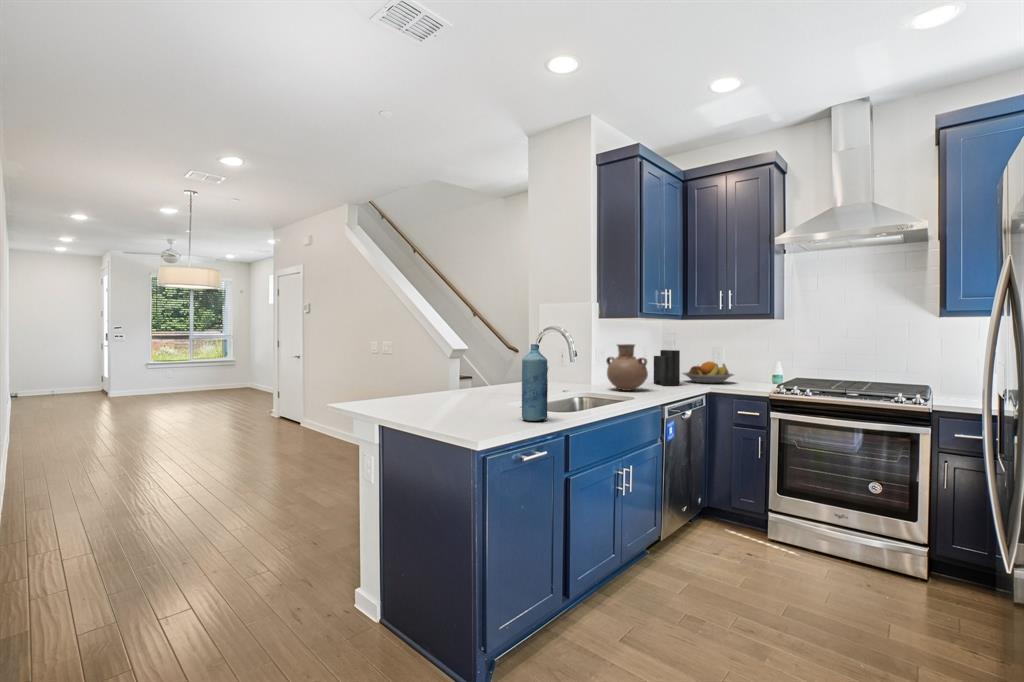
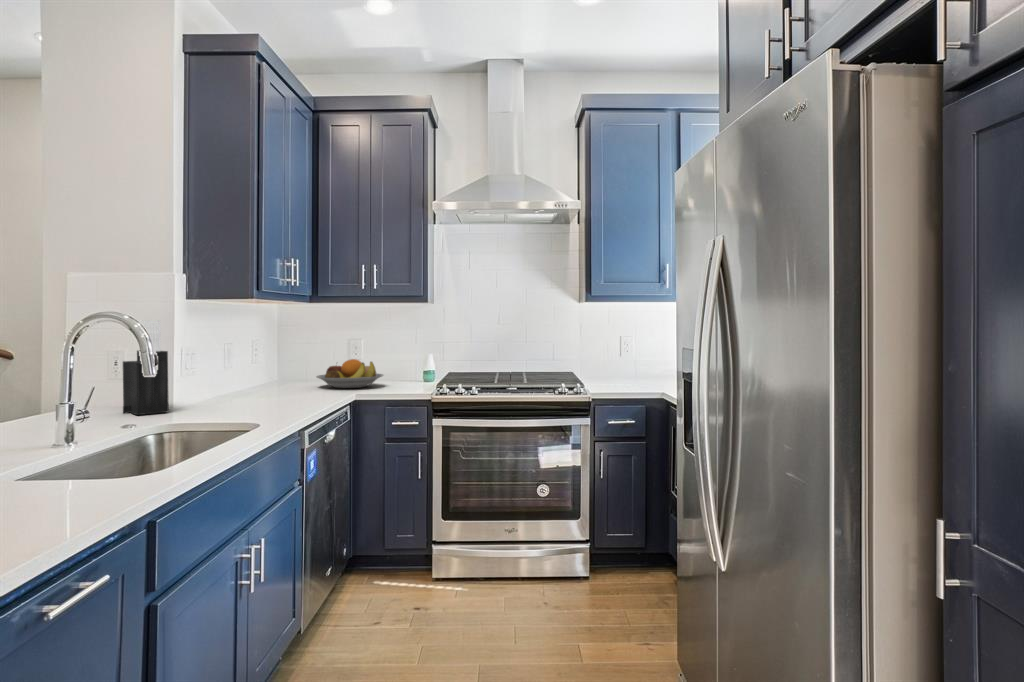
knife block: present [654,333,680,386] -> present [123,320,169,415]
bottle: present [522,344,548,421] -> none [33,348,99,507]
vase: present [606,344,648,391] -> none [205,339,274,411]

